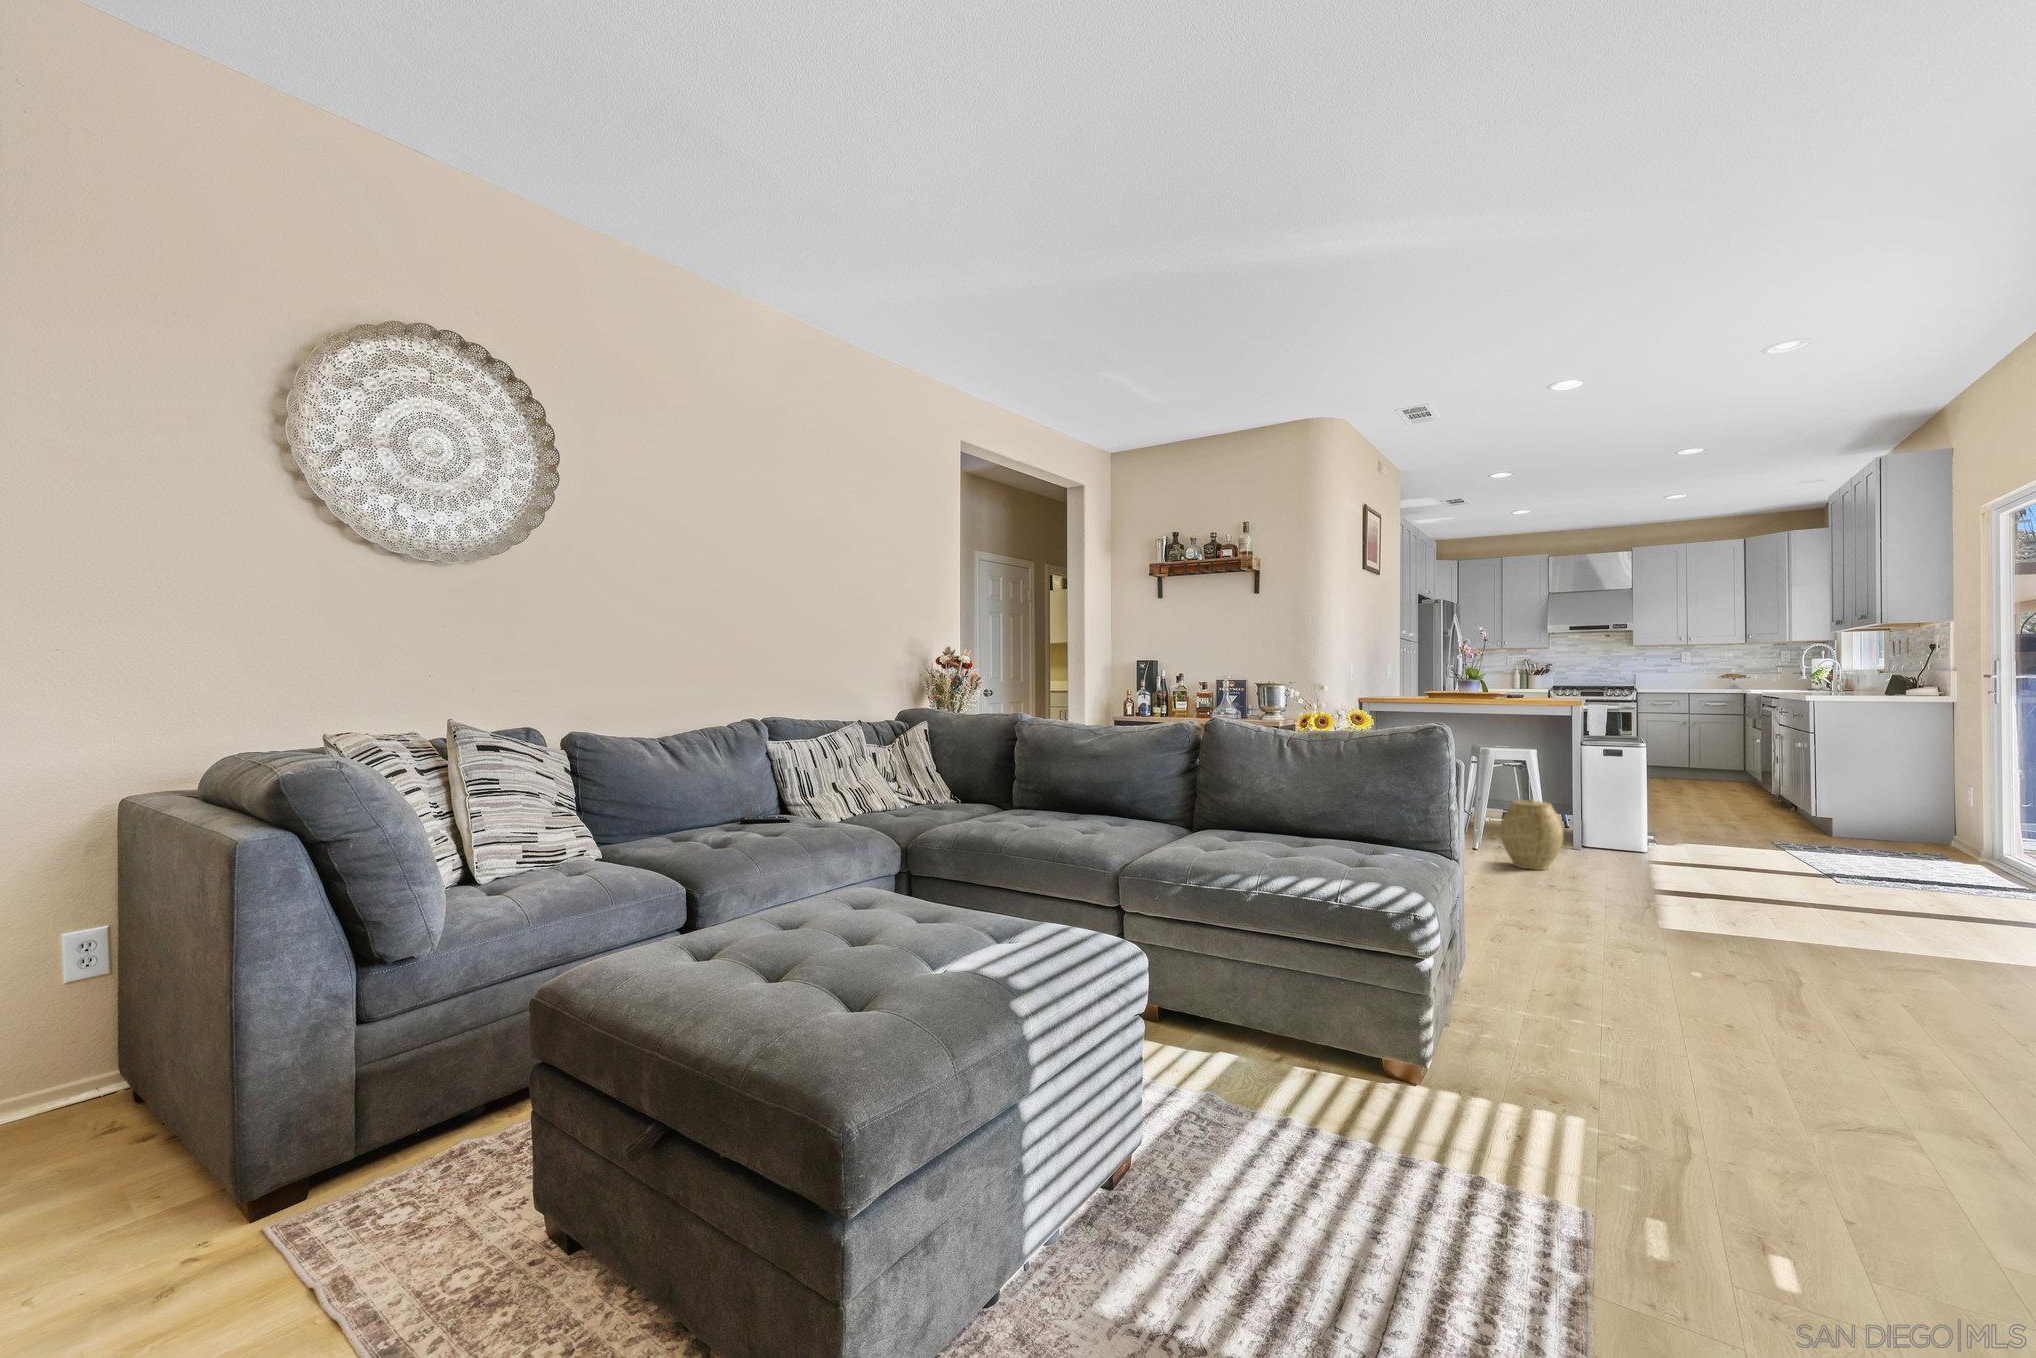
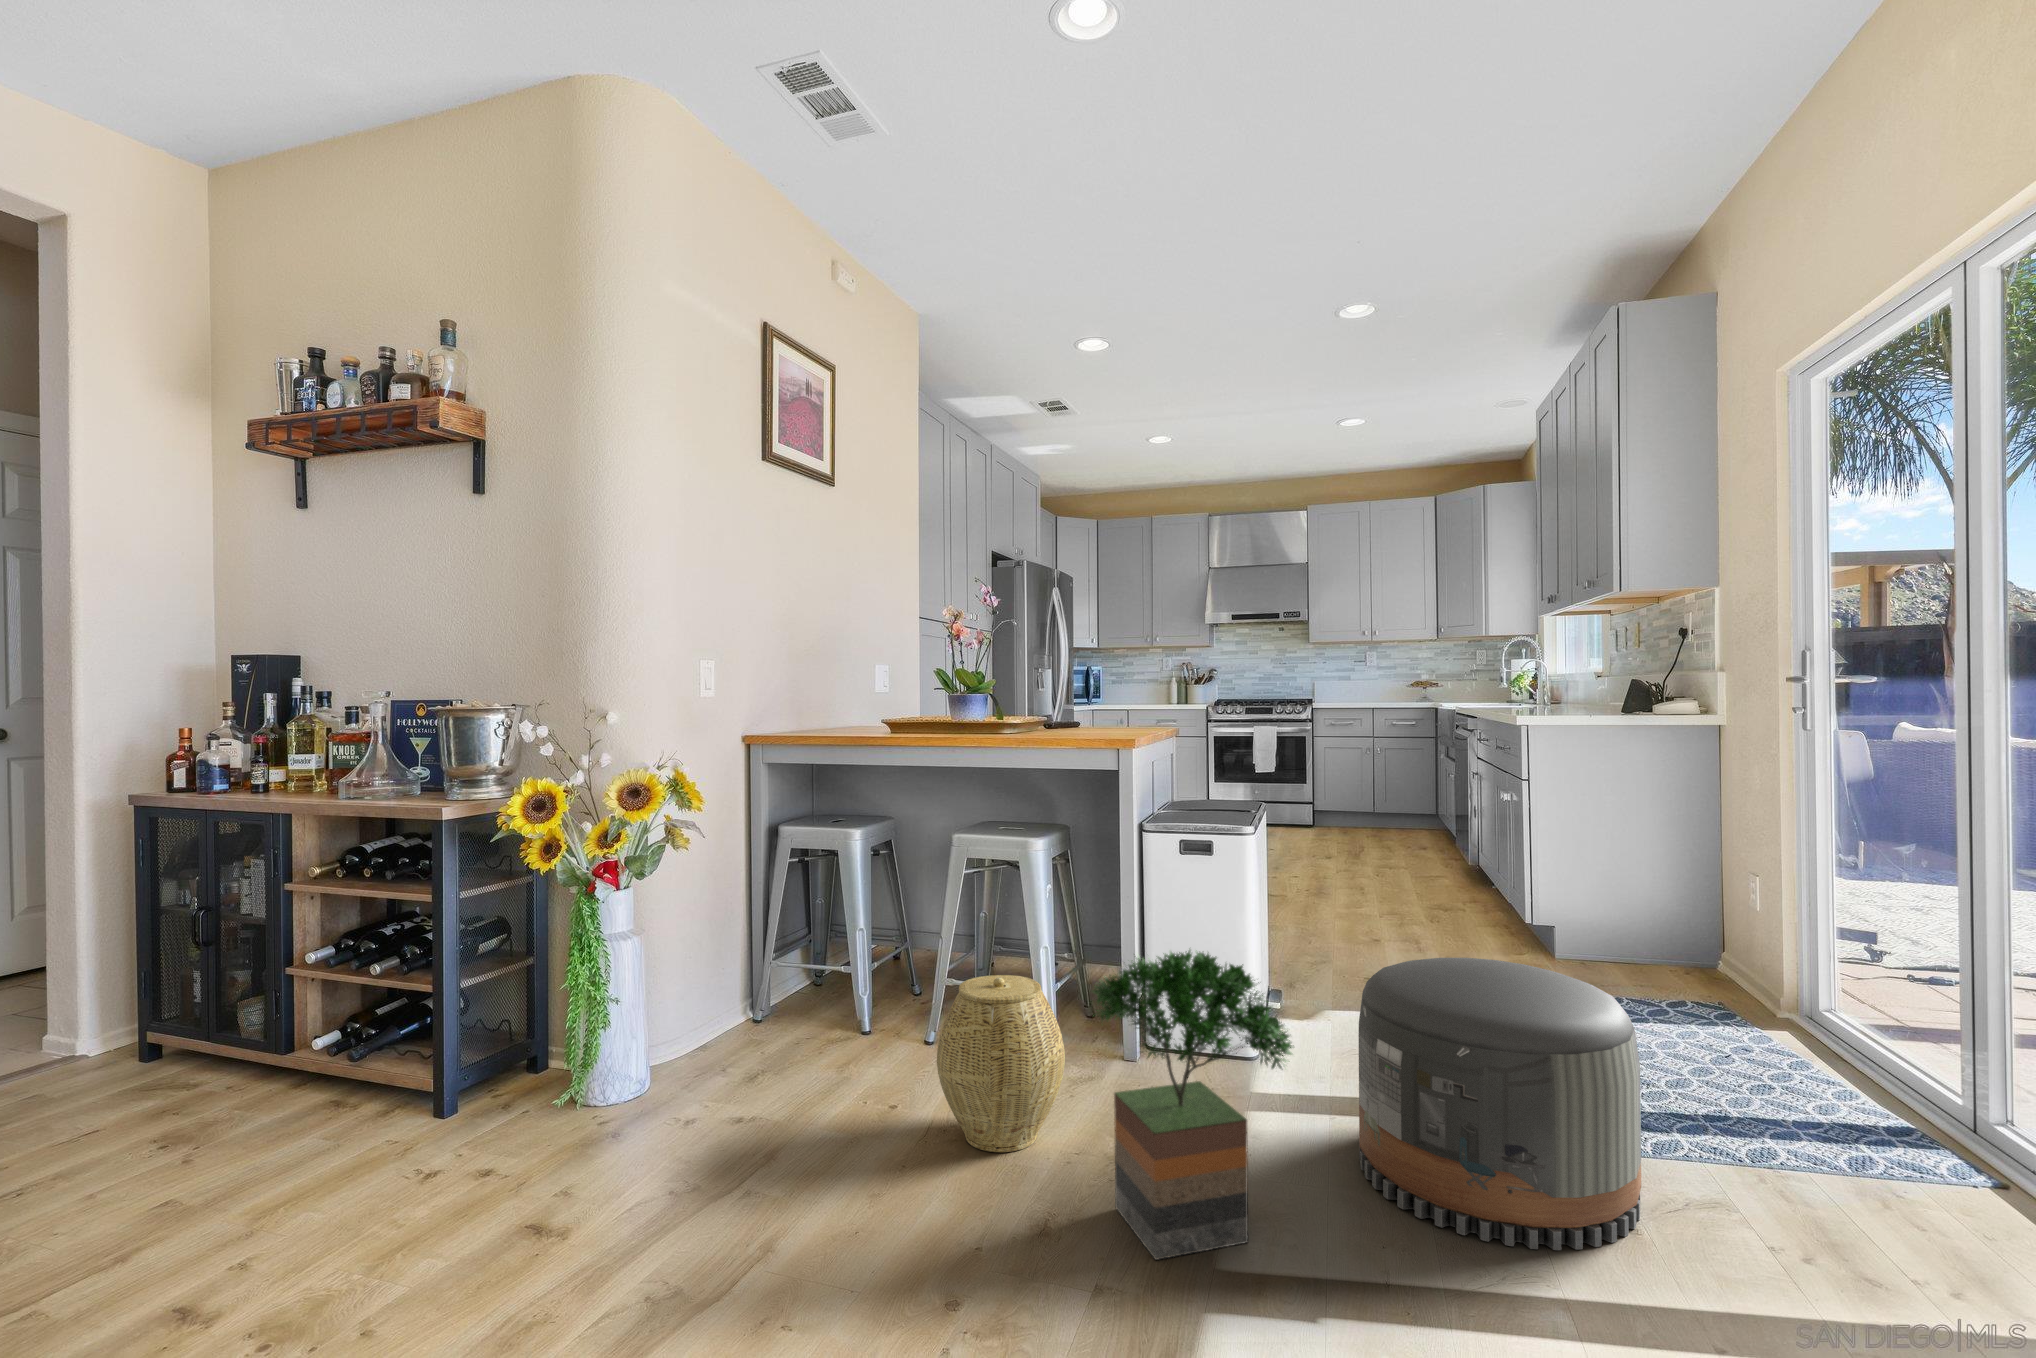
potted tree: none [1590,781,1692,892] -> present [1093,950,1292,1260]
pouf: none [1714,798,1859,902] -> present [1358,958,1641,1250]

